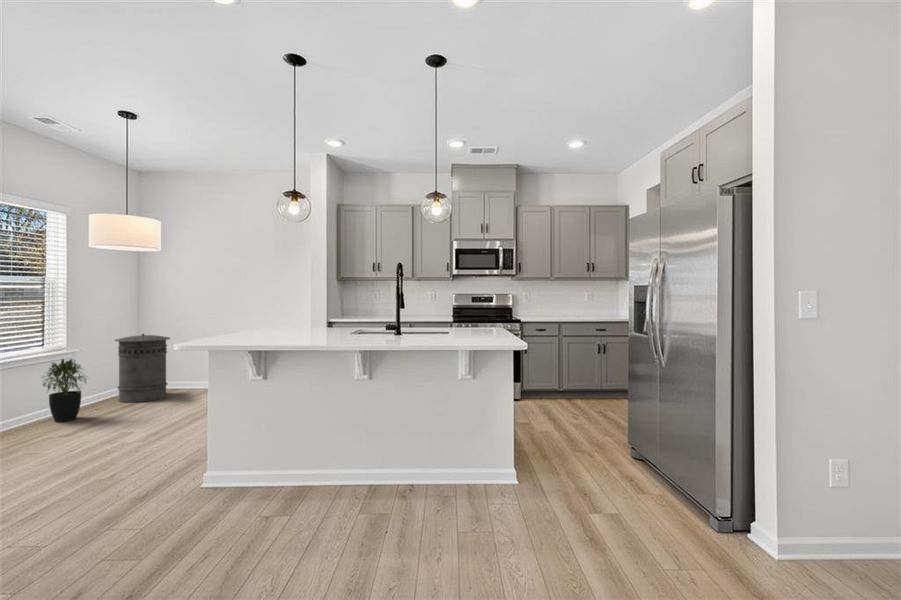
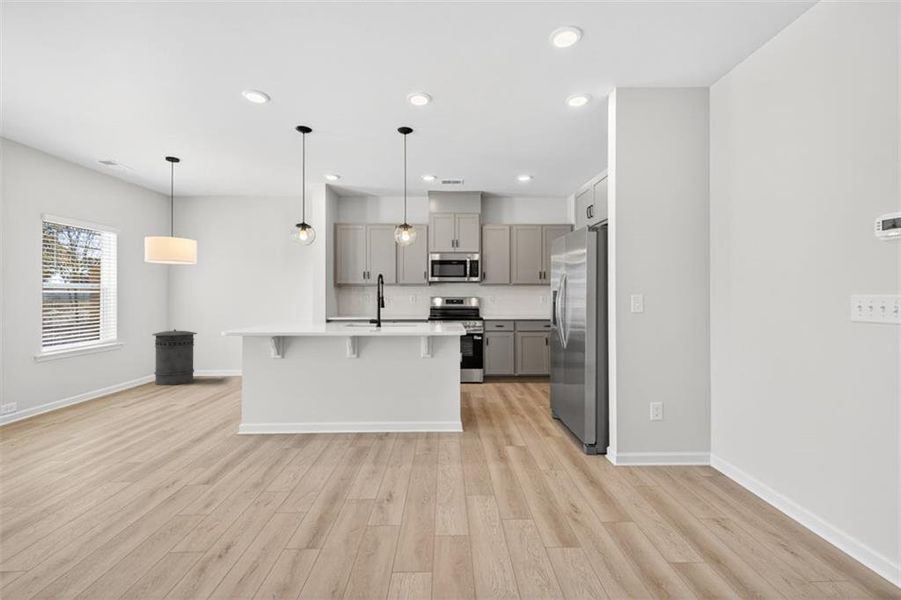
potted plant: present [43,359,86,422] -> none [99,347,139,397]

